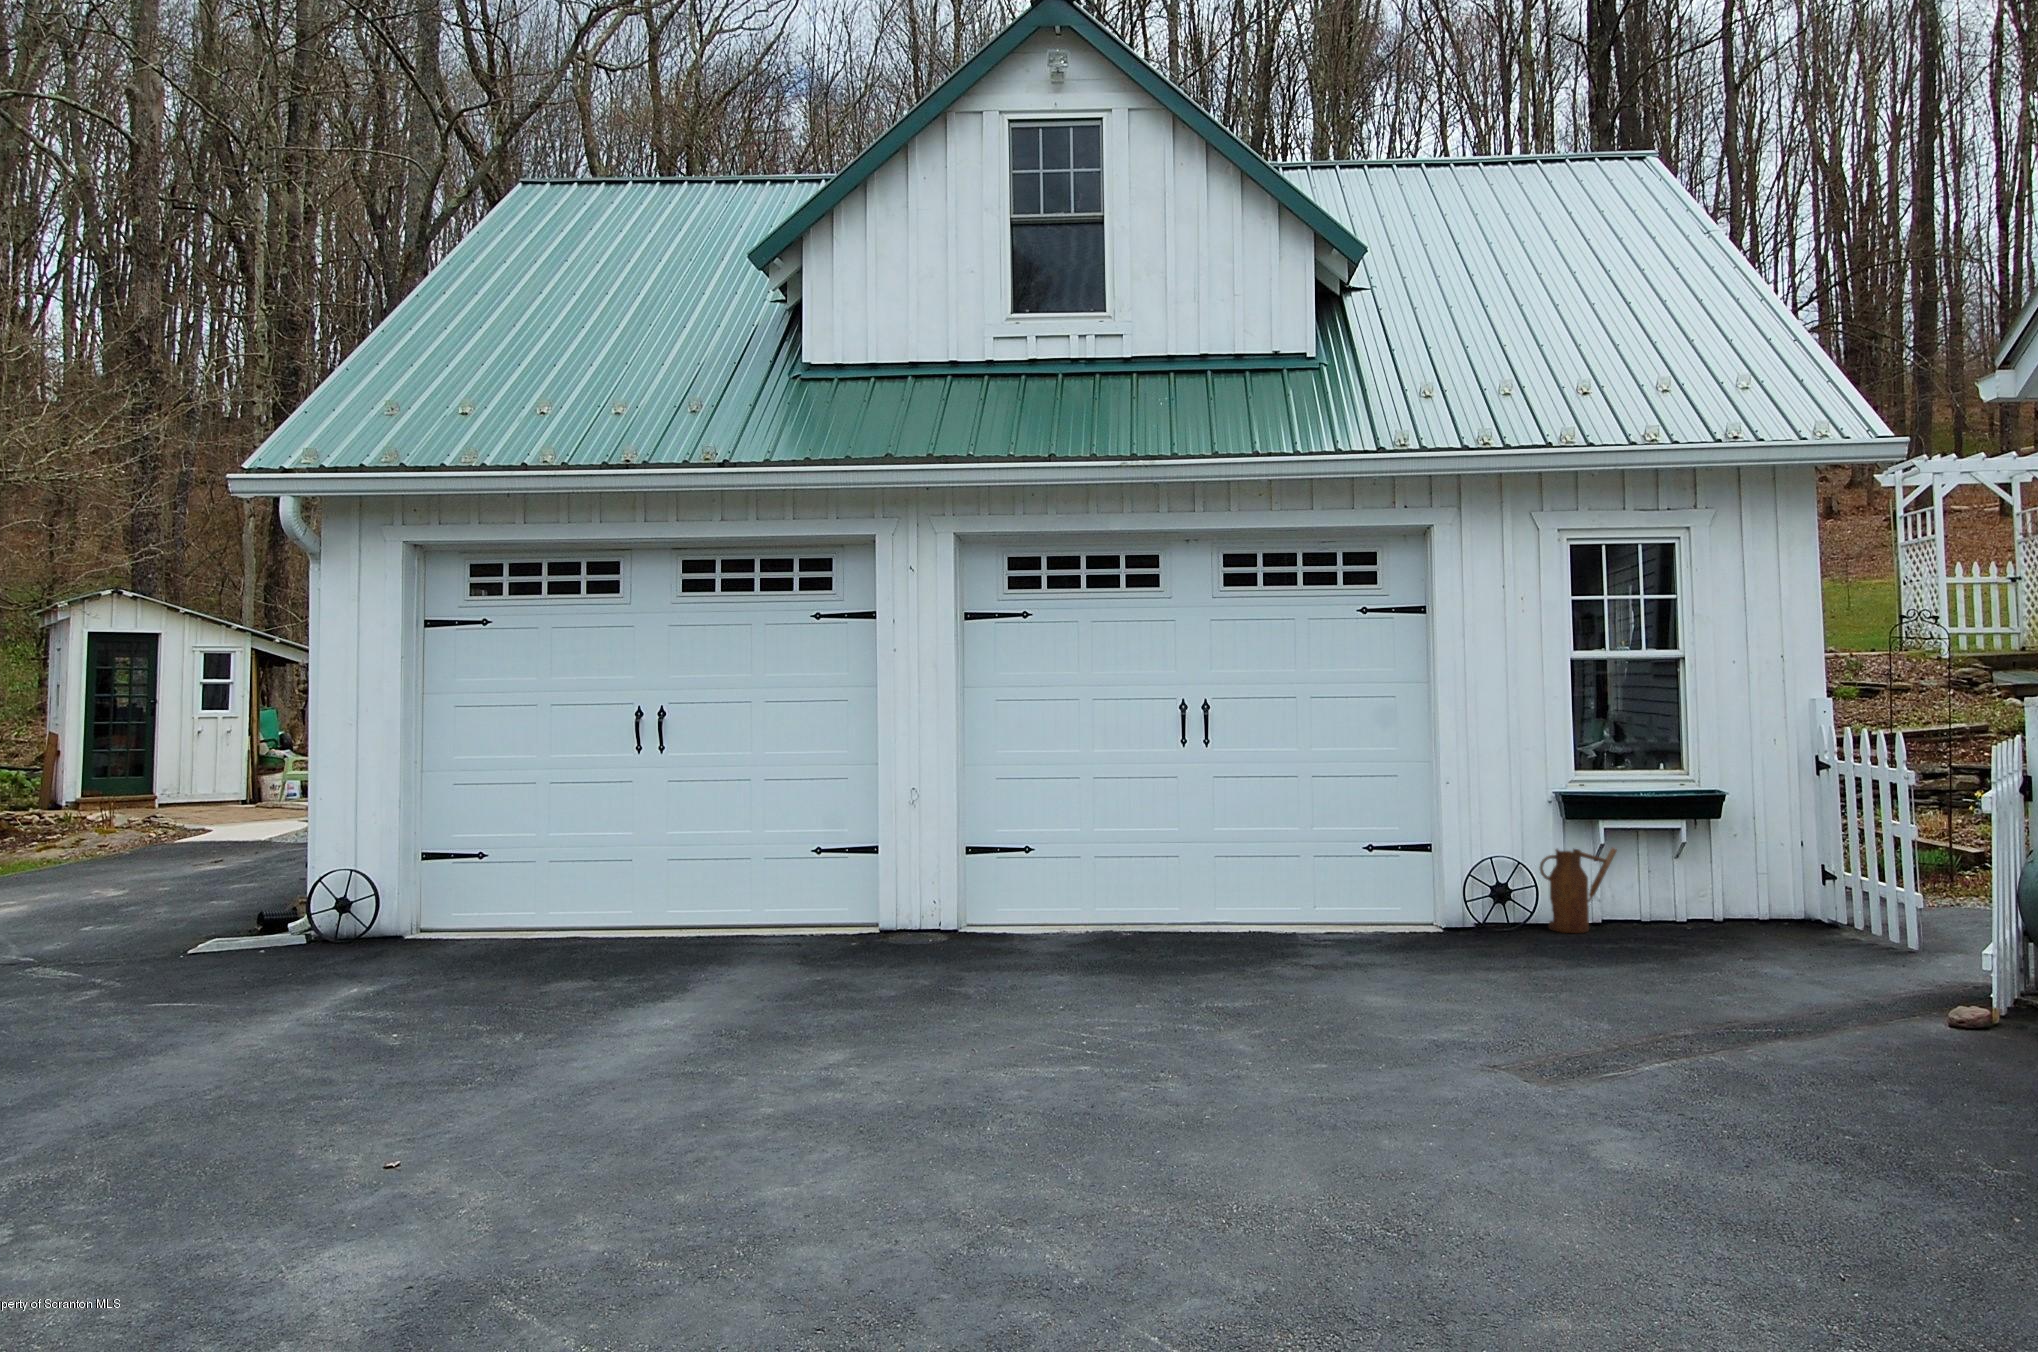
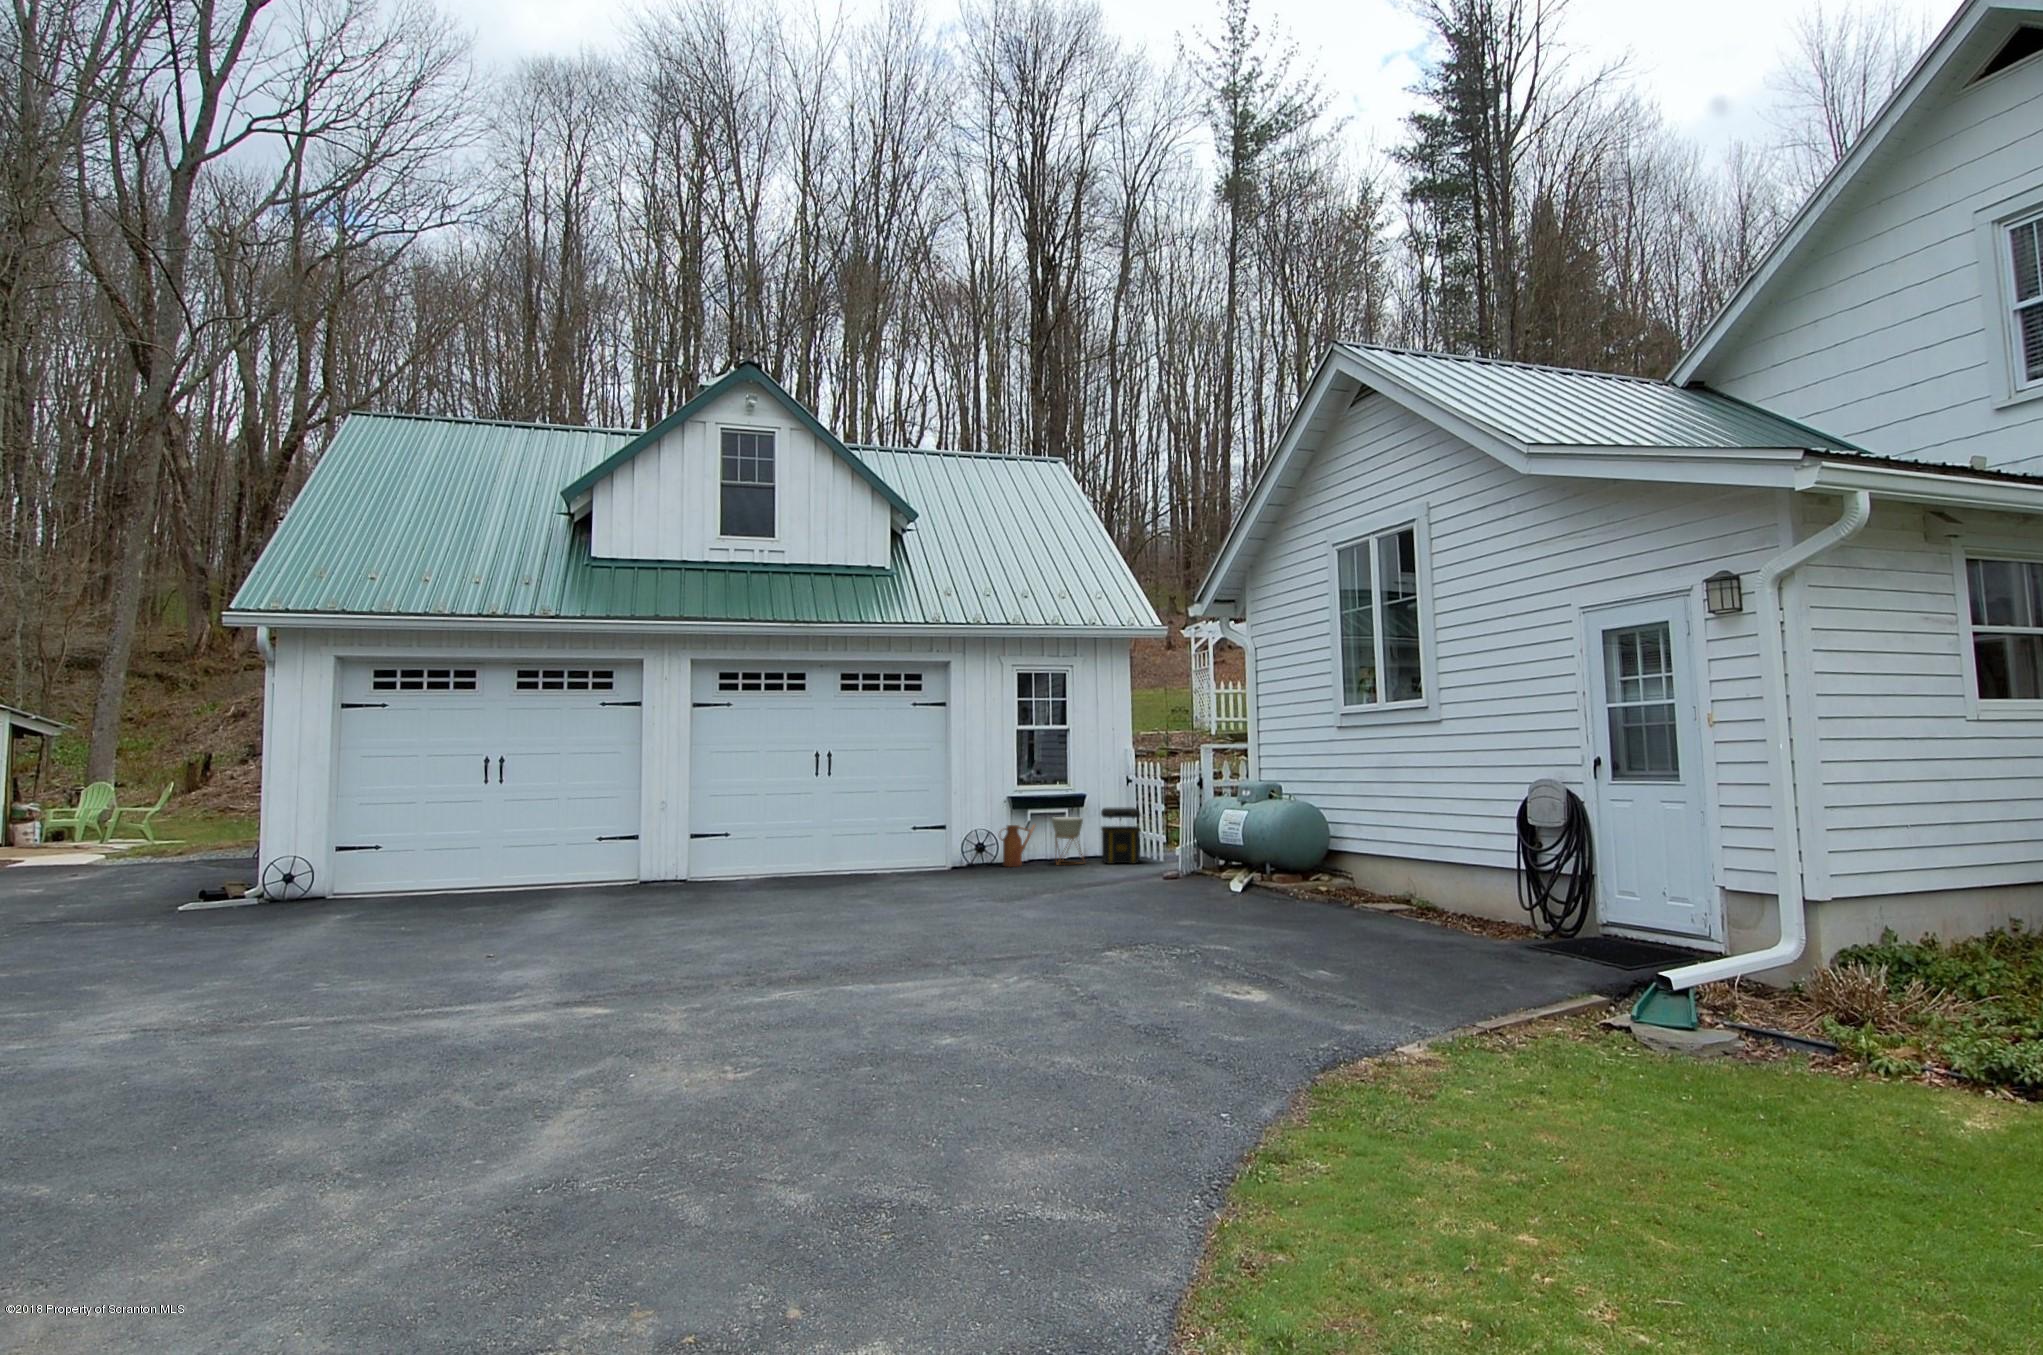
toolbox: none [1756,818,1853,940] -> present [1101,808,1141,864]
planter: none [1651,834,1726,934] -> present [1052,817,1084,865]

